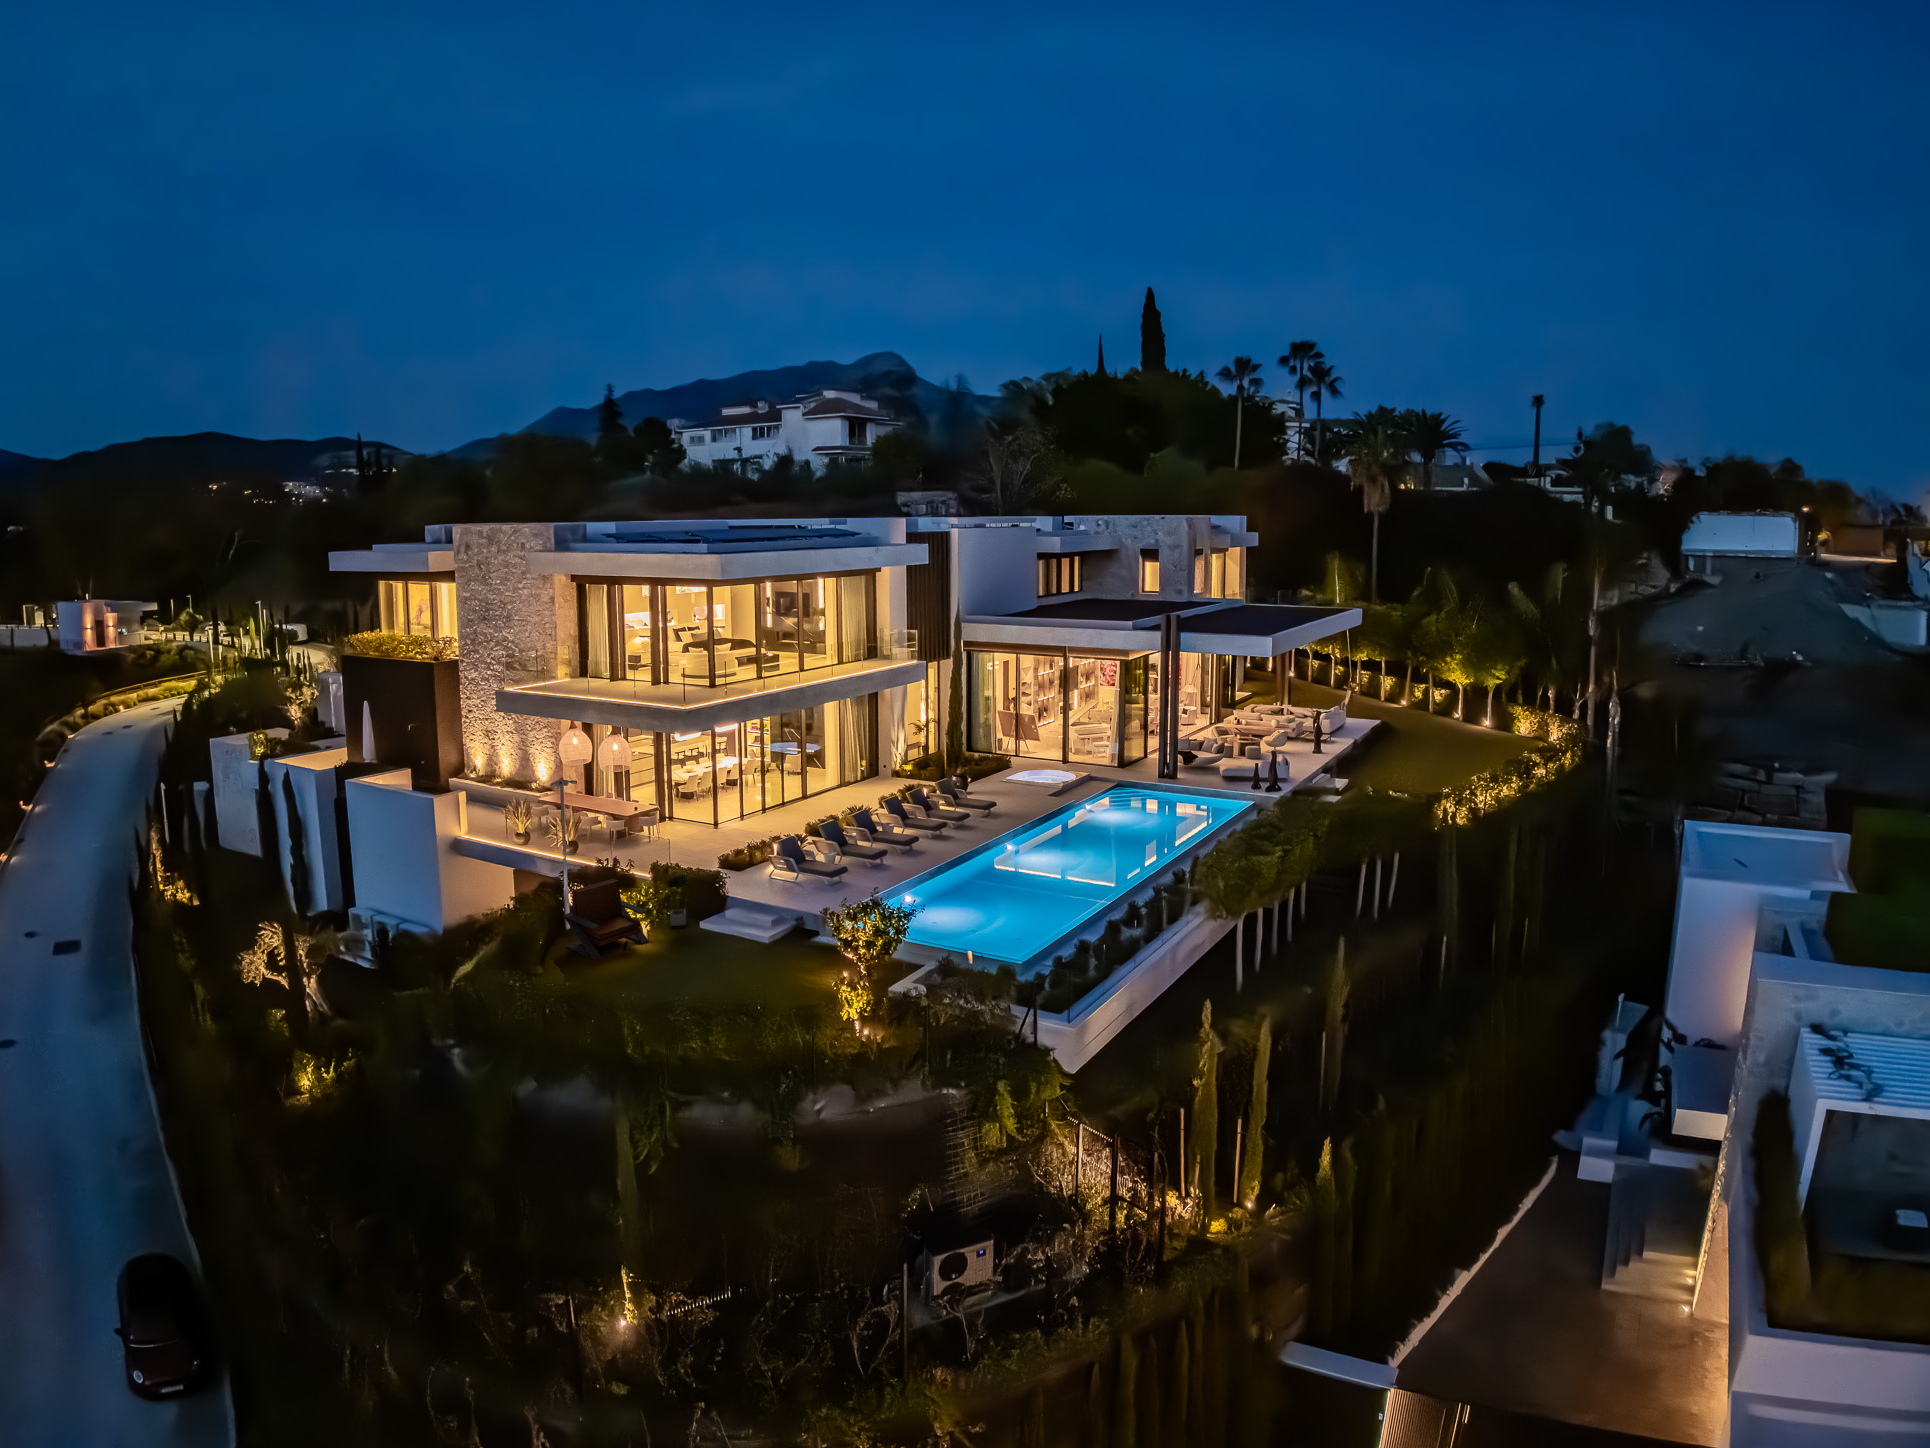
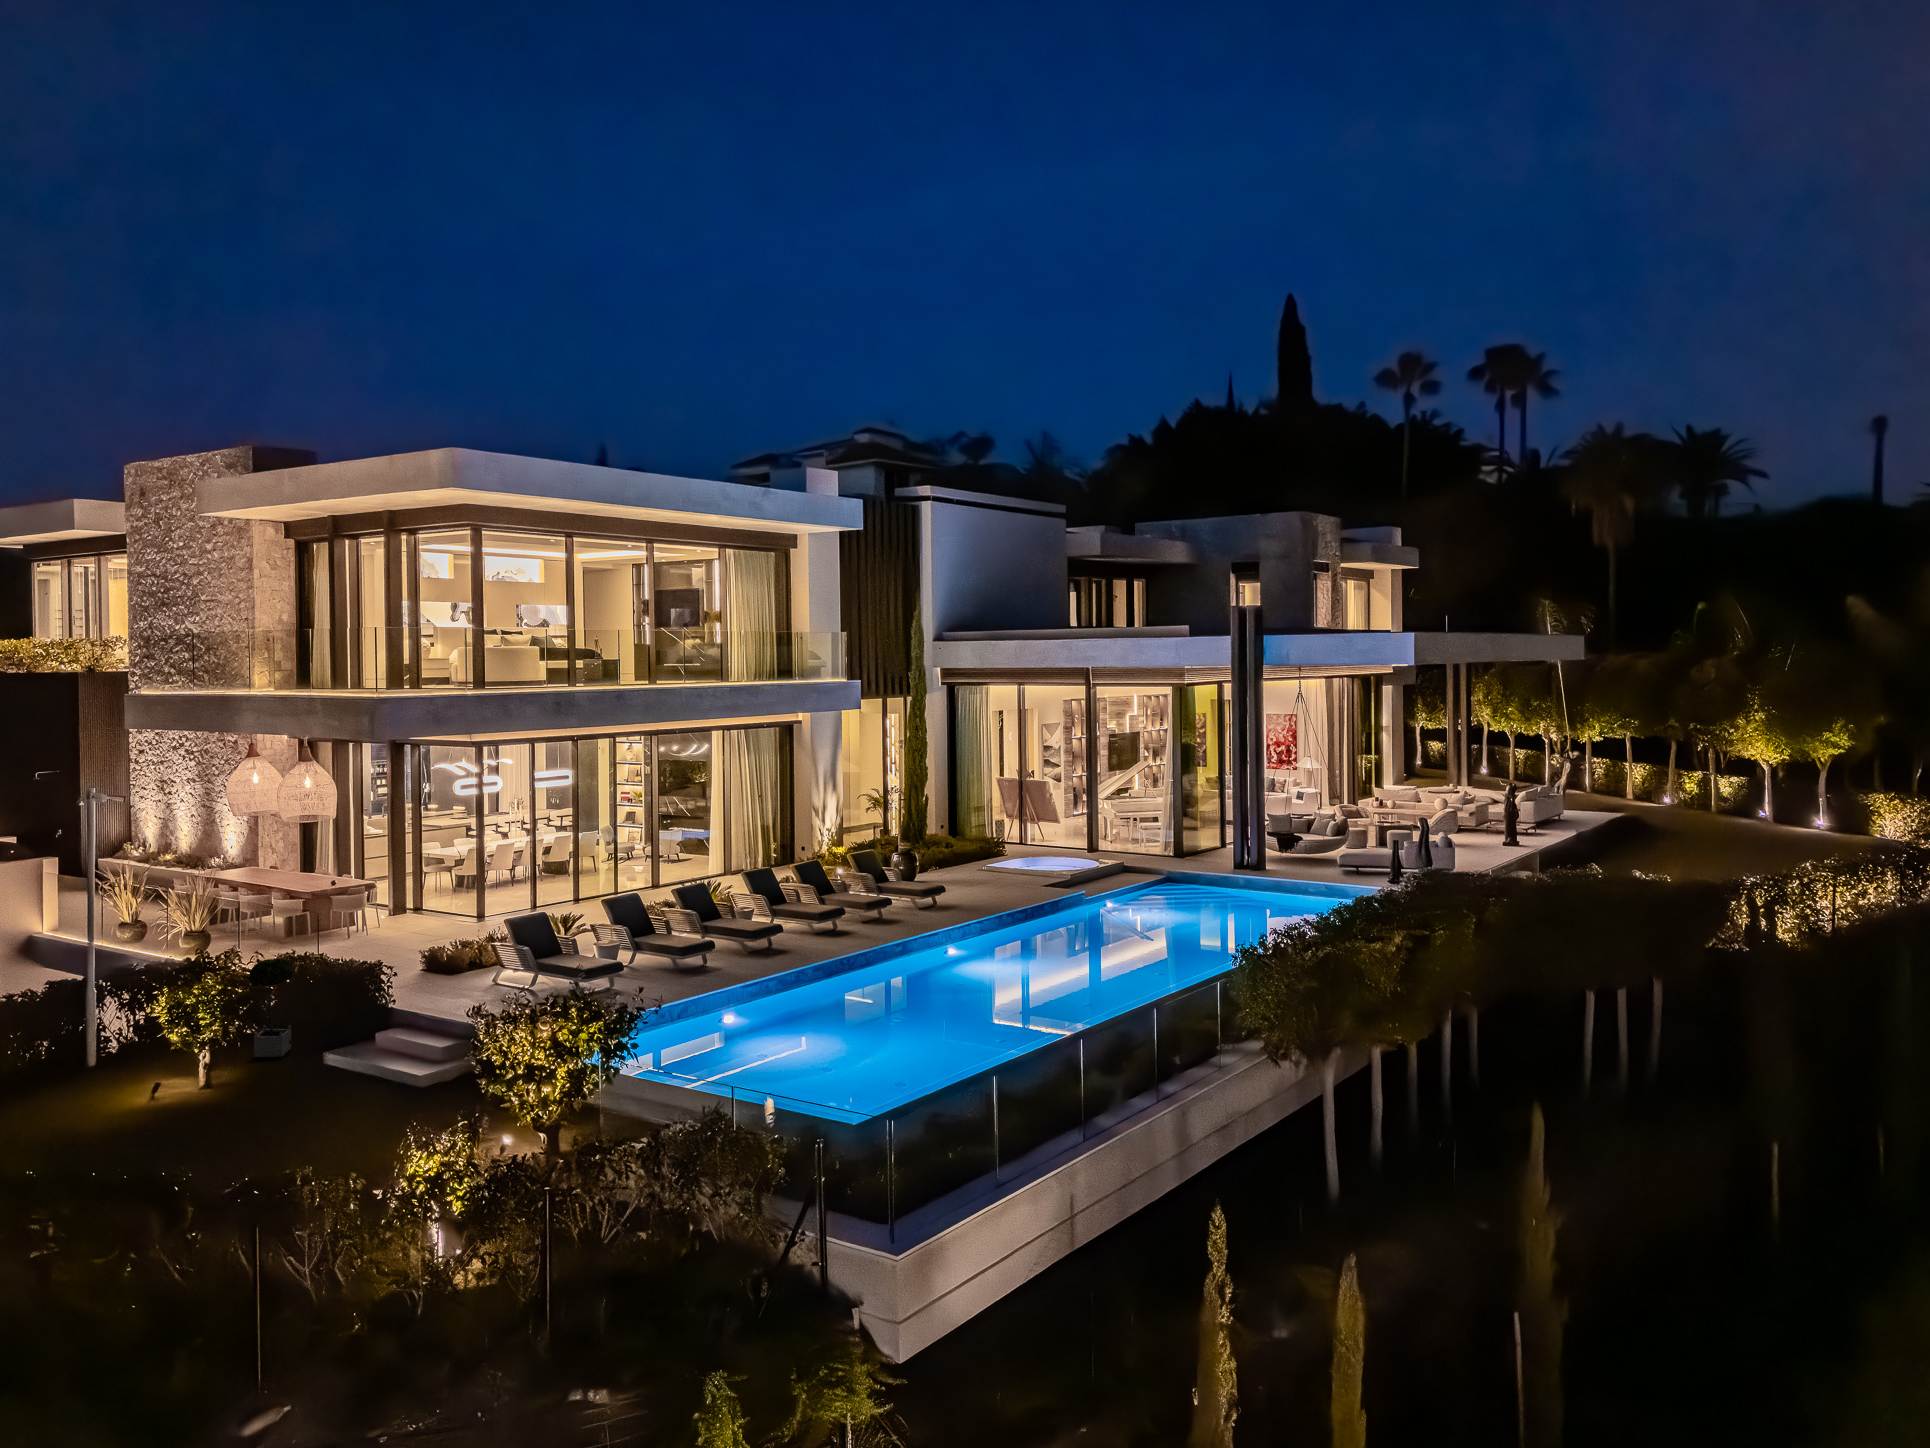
lounge chair: present [563,879,649,960] -> none [27,962,187,1107]

